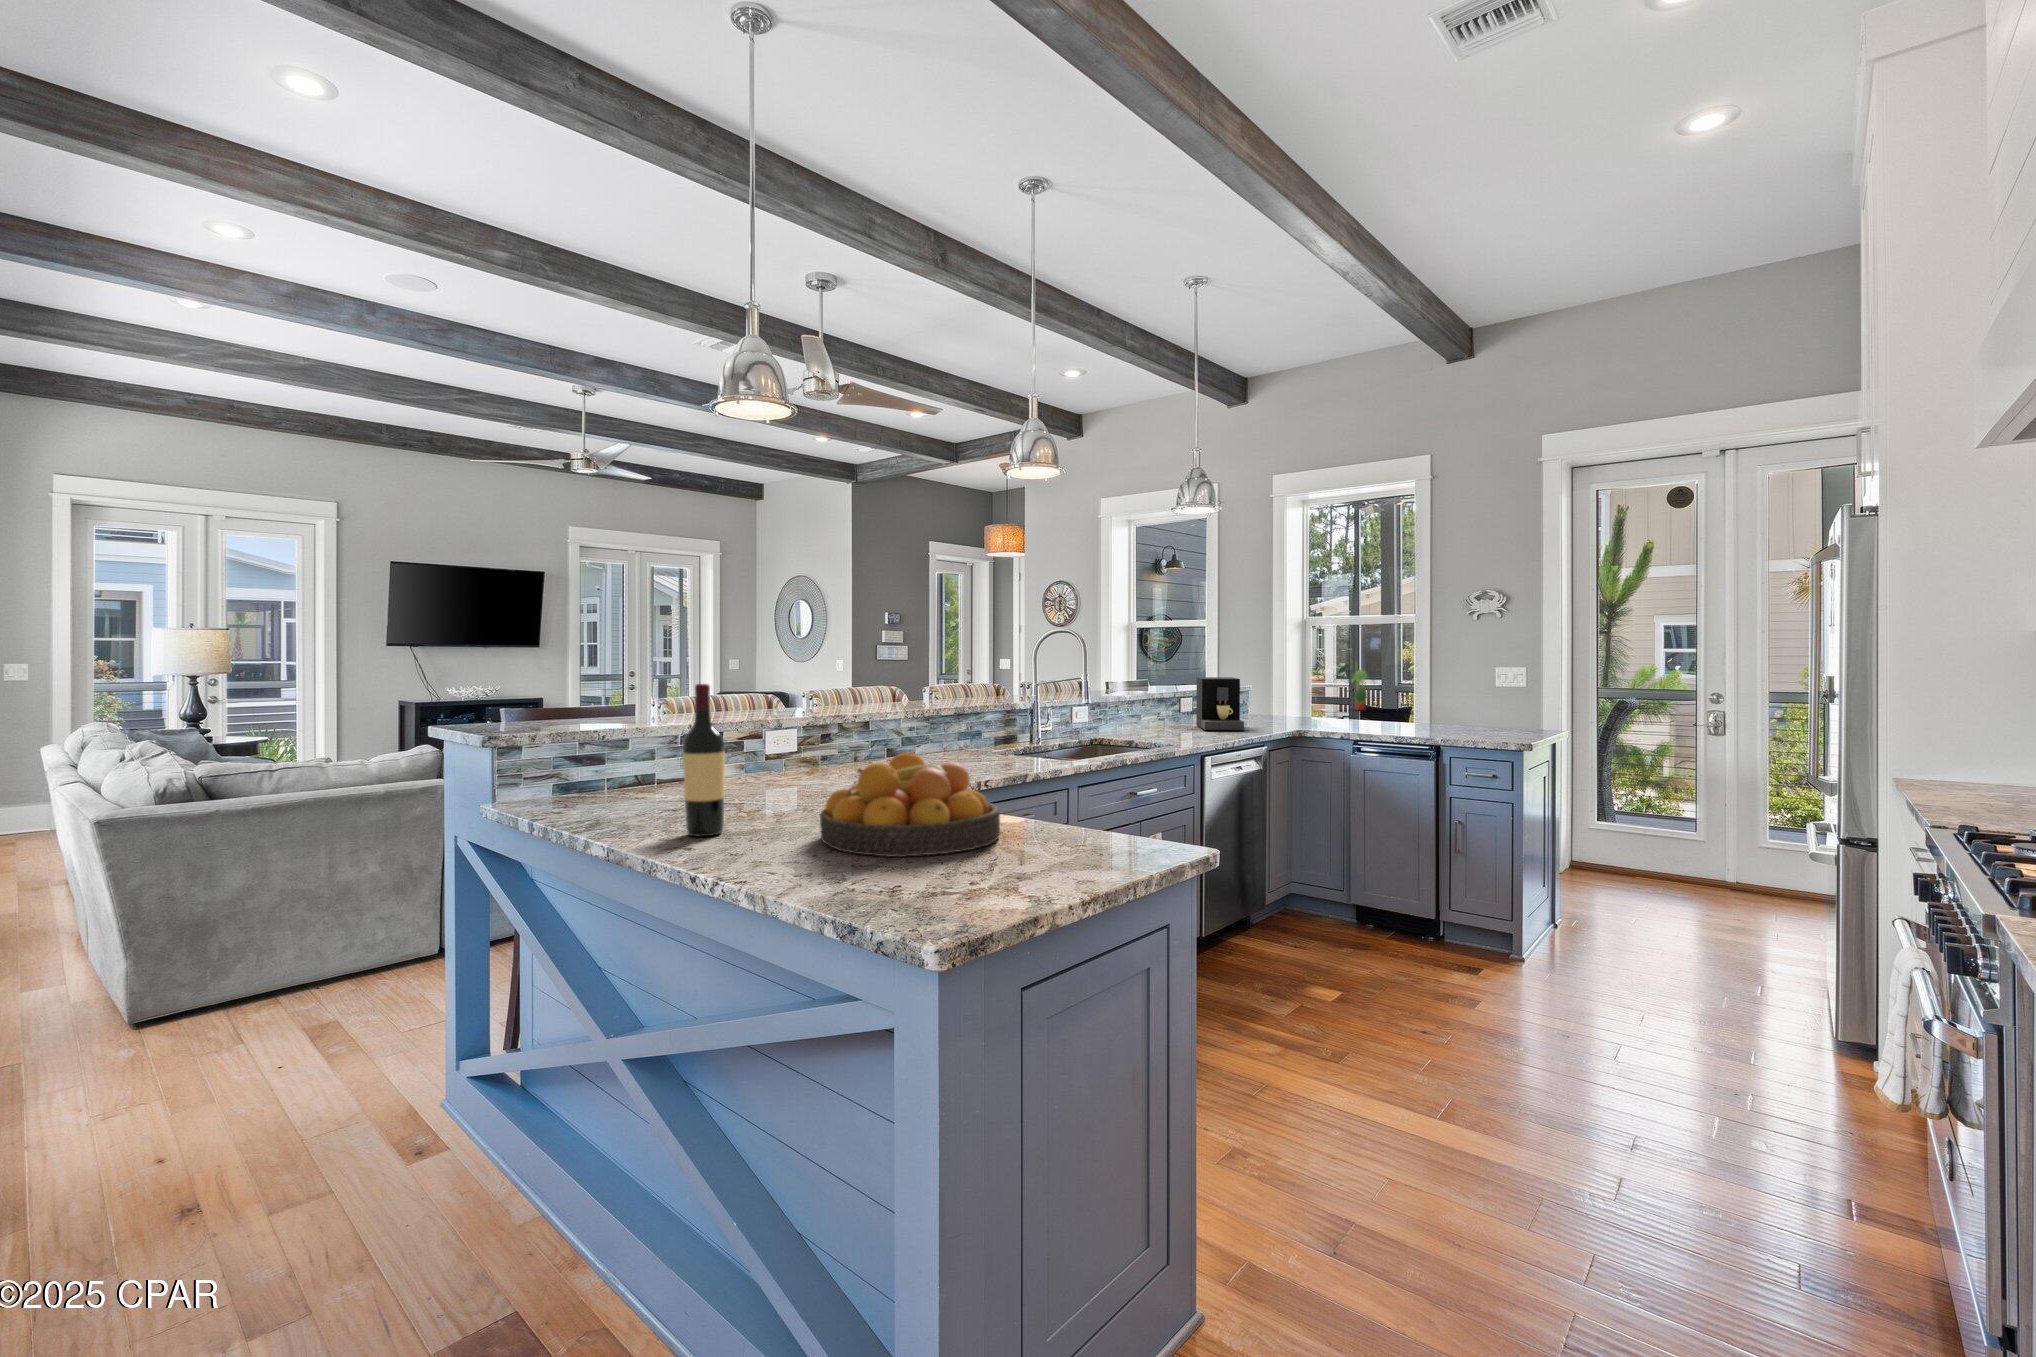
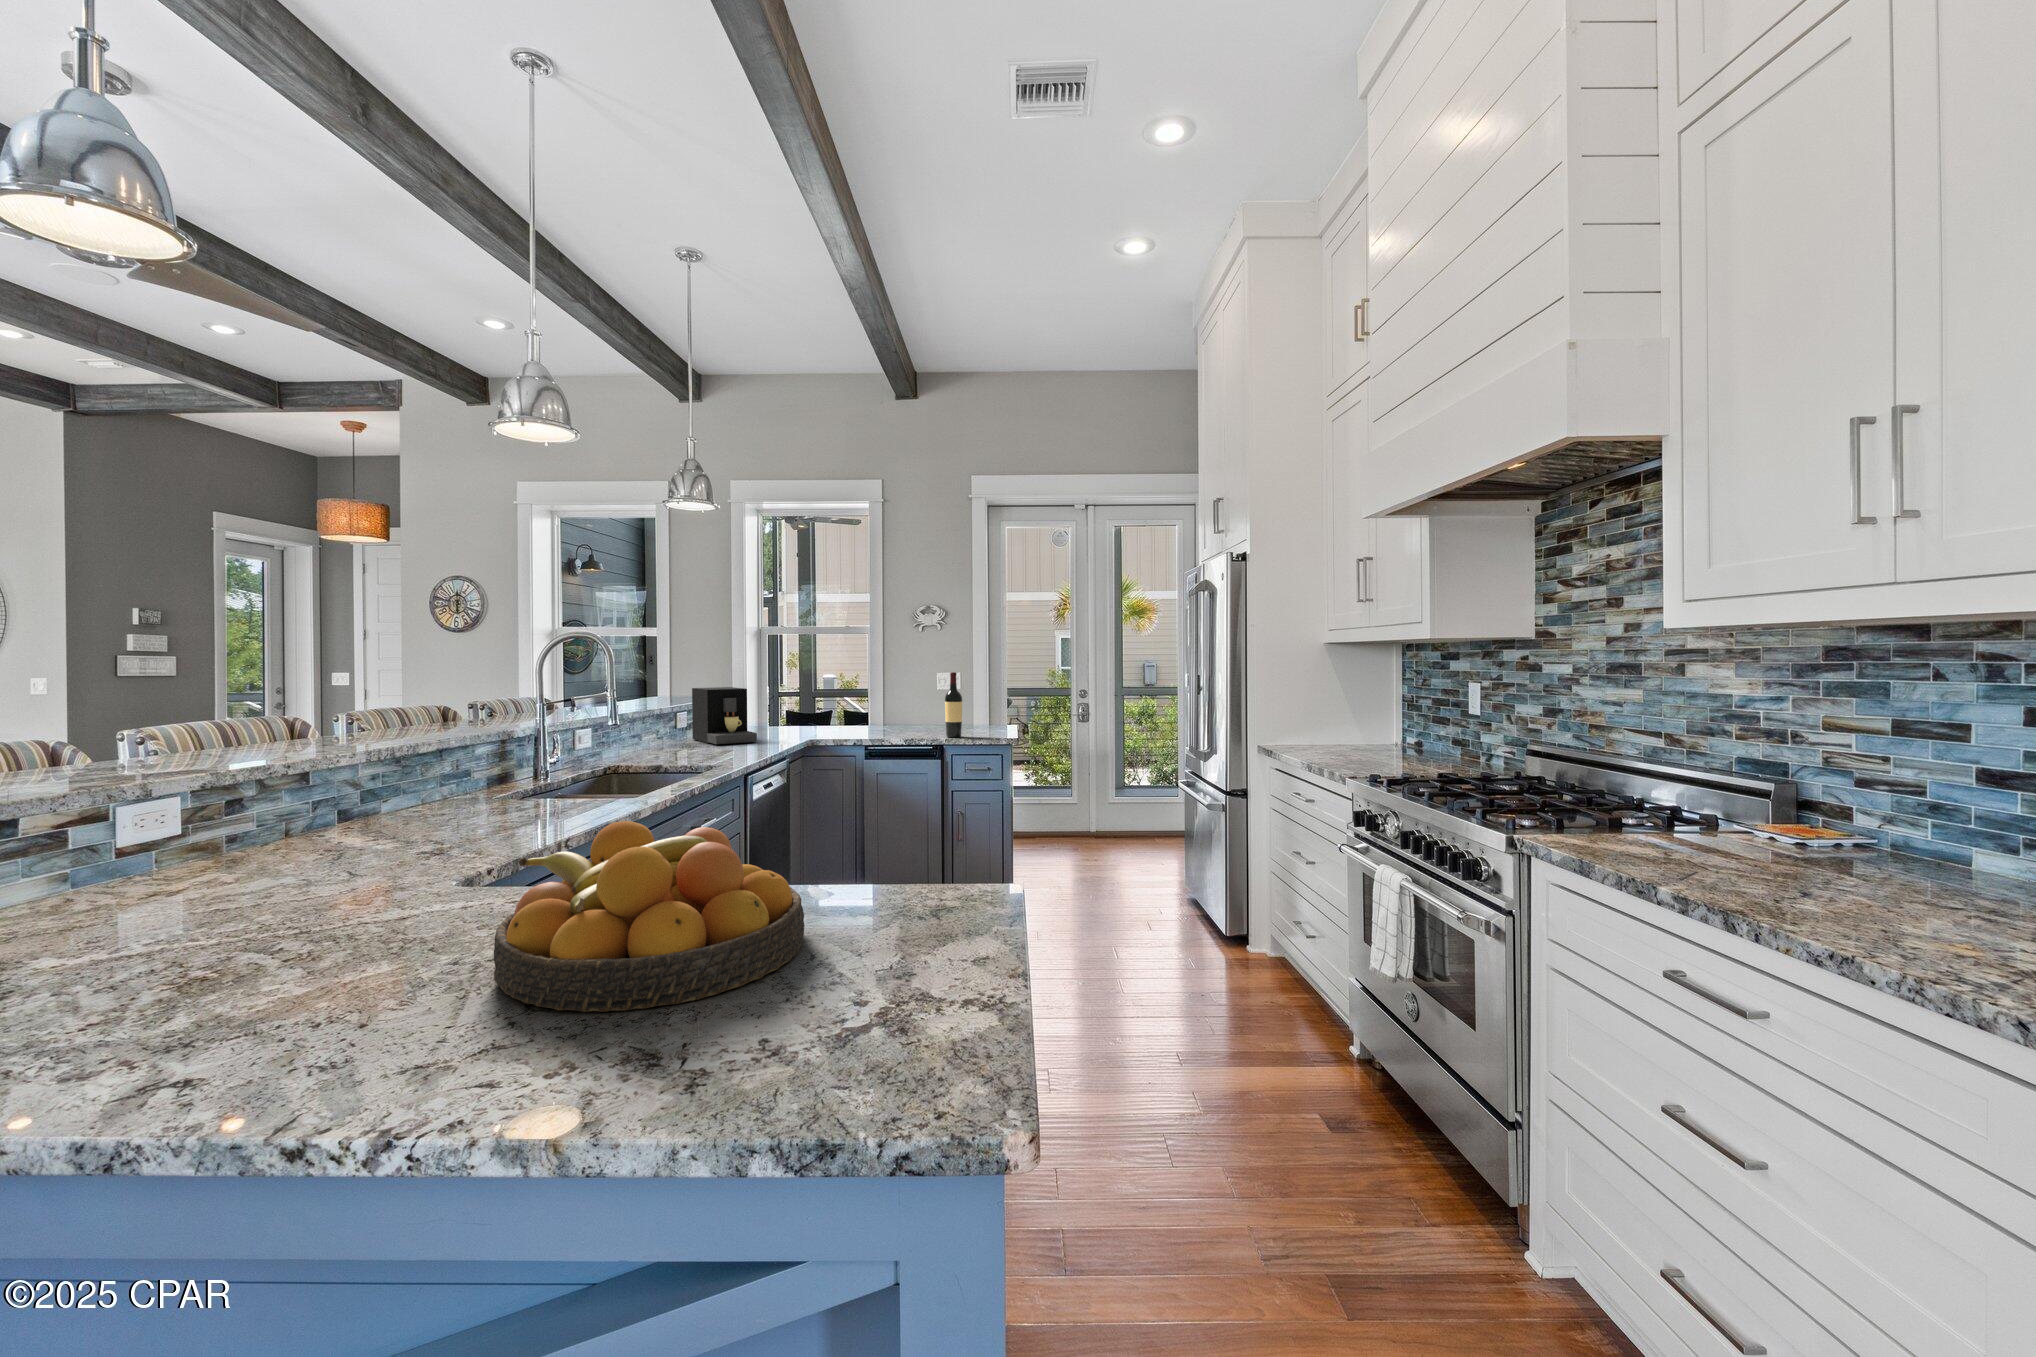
plant: present [1336,664,1369,710] -> none [791,668,833,715]
wine bottle: present [683,684,725,836] -> present [945,672,962,738]

